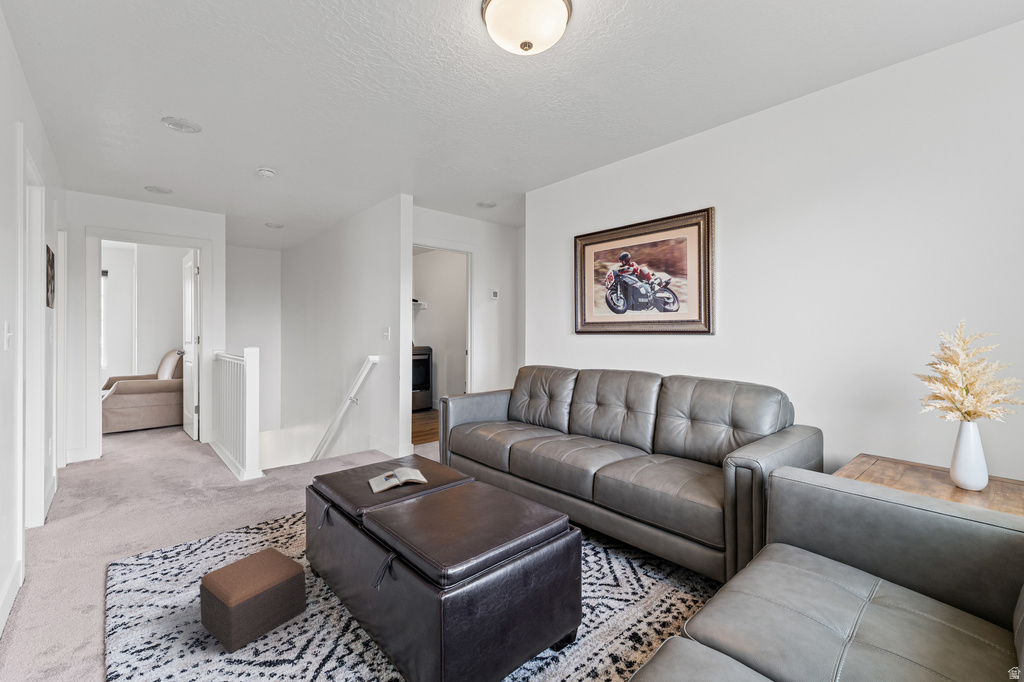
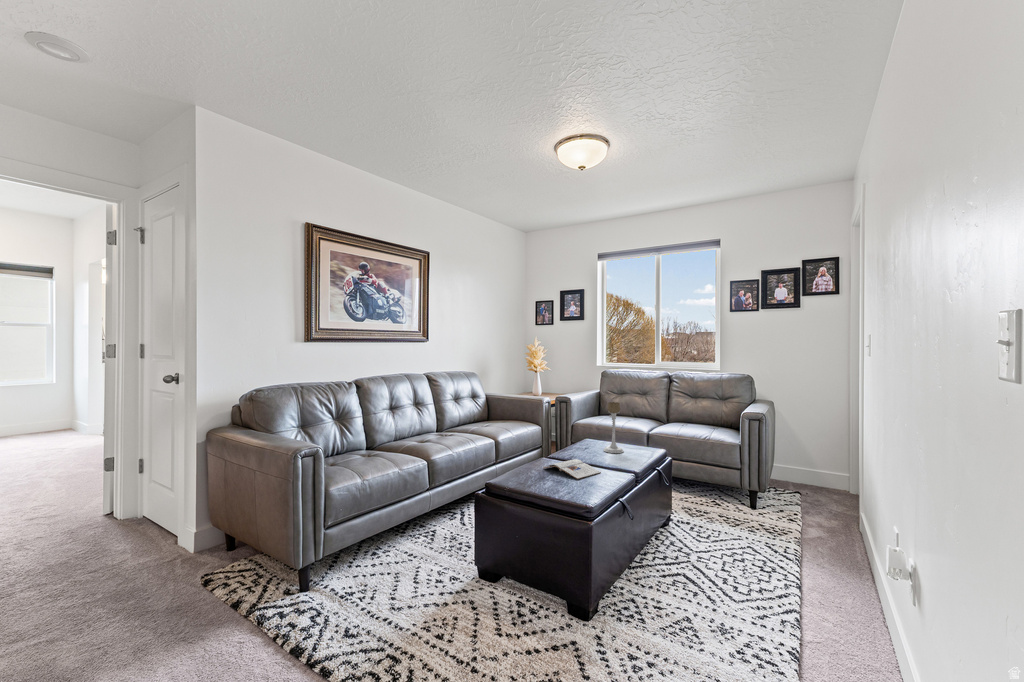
candle holder: none [438,438,470,524] -> present [604,402,624,453]
footstool: present [200,547,307,653] -> none [632,551,712,648]

